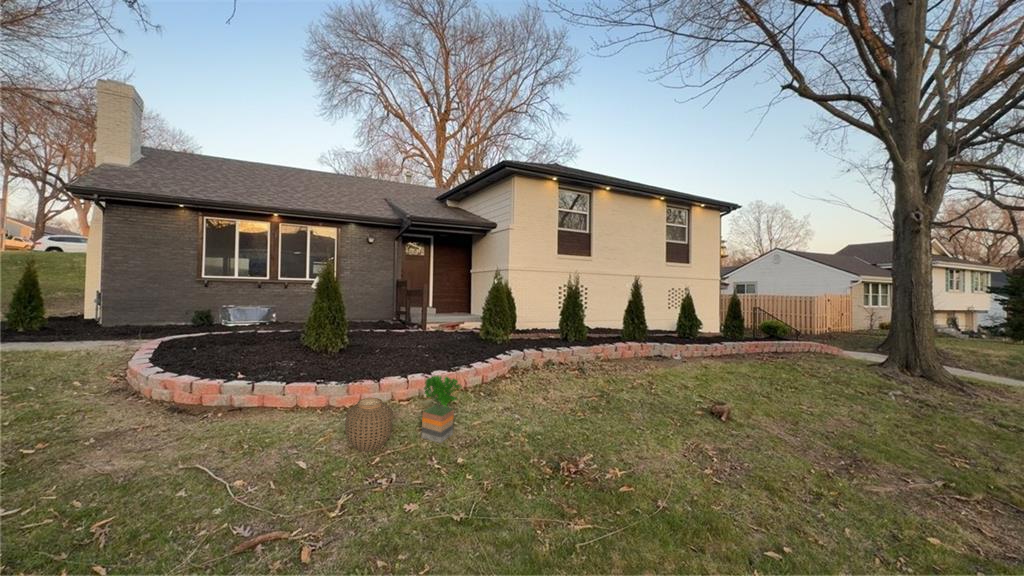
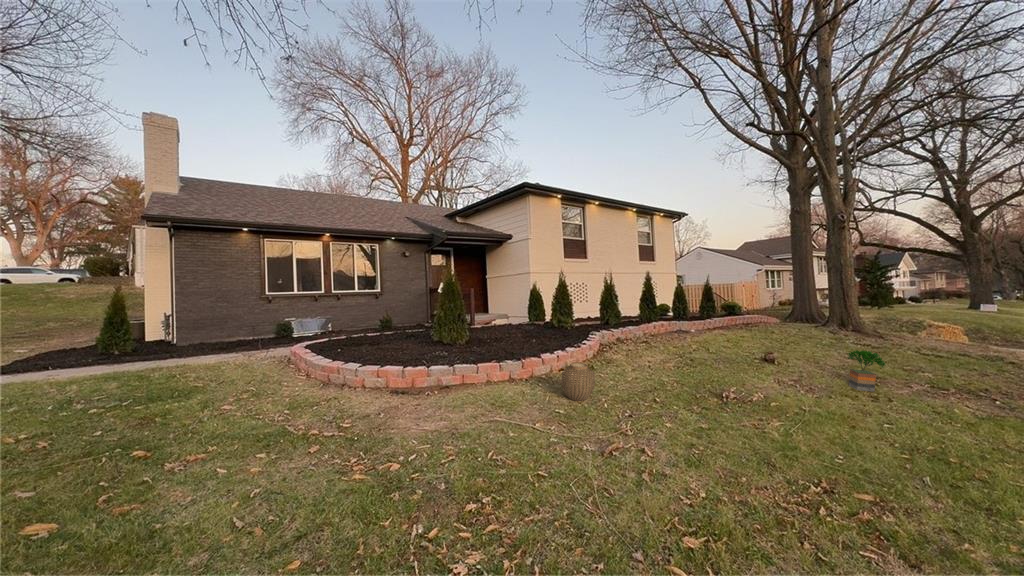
potted tree: present [422,376,462,443] -> present [848,350,885,392]

